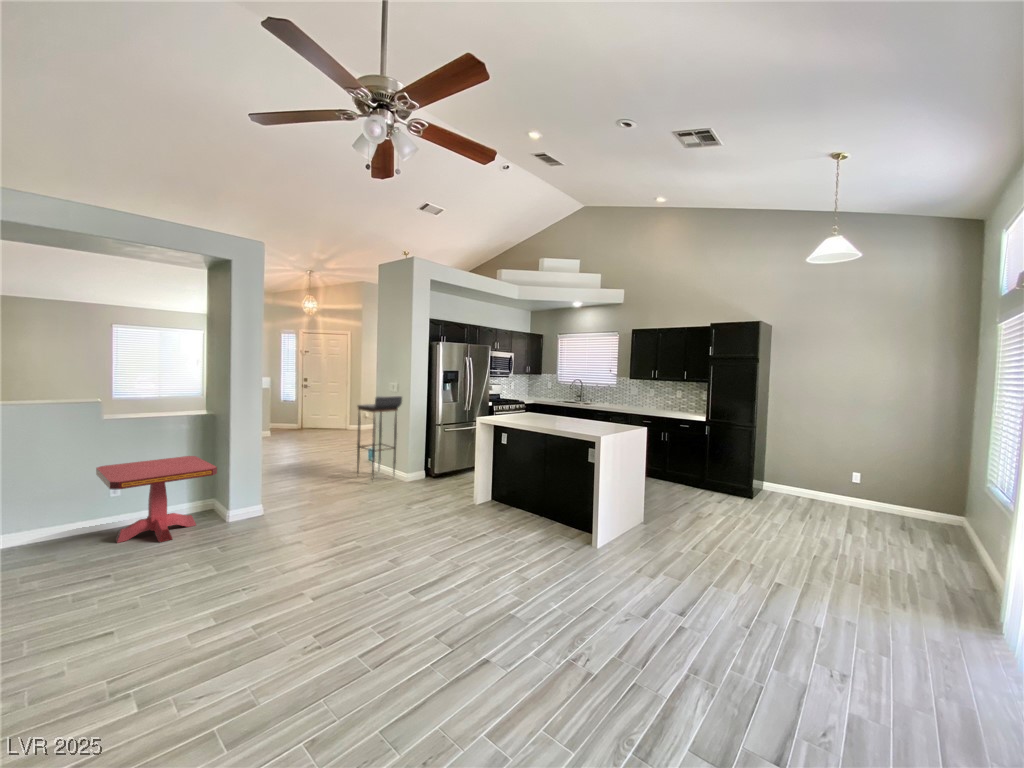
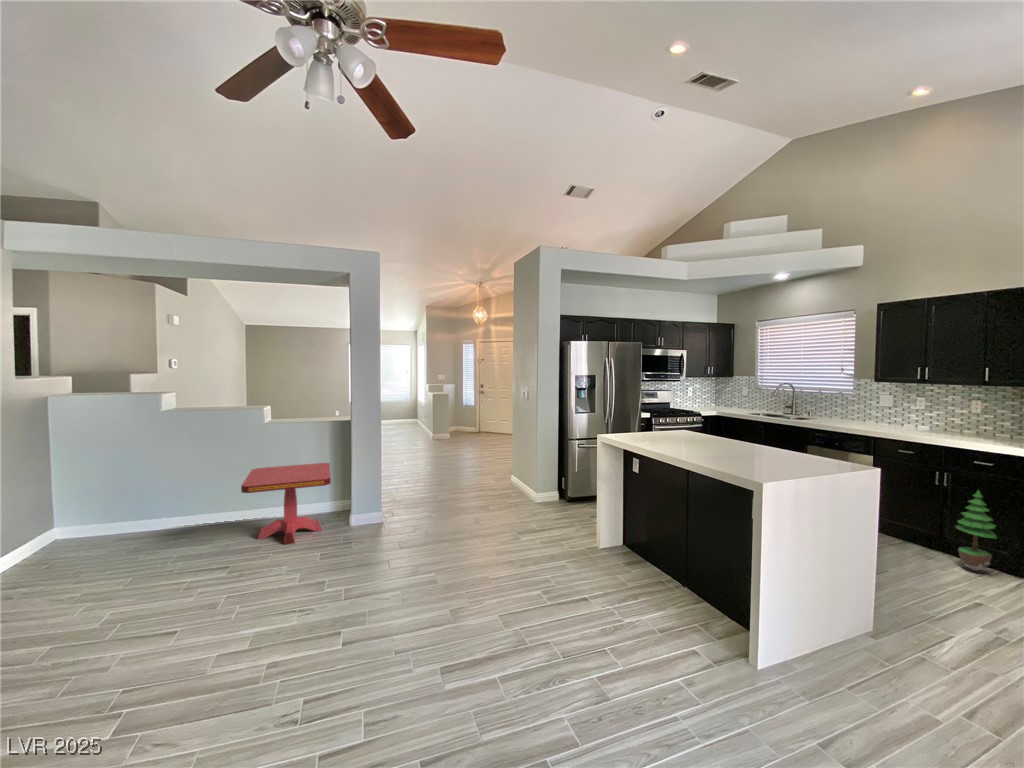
bar stool: present [357,396,402,476] -> none [489,406,532,504]
potted tree: none [671,441,689,488] -> present [956,491,996,571]

